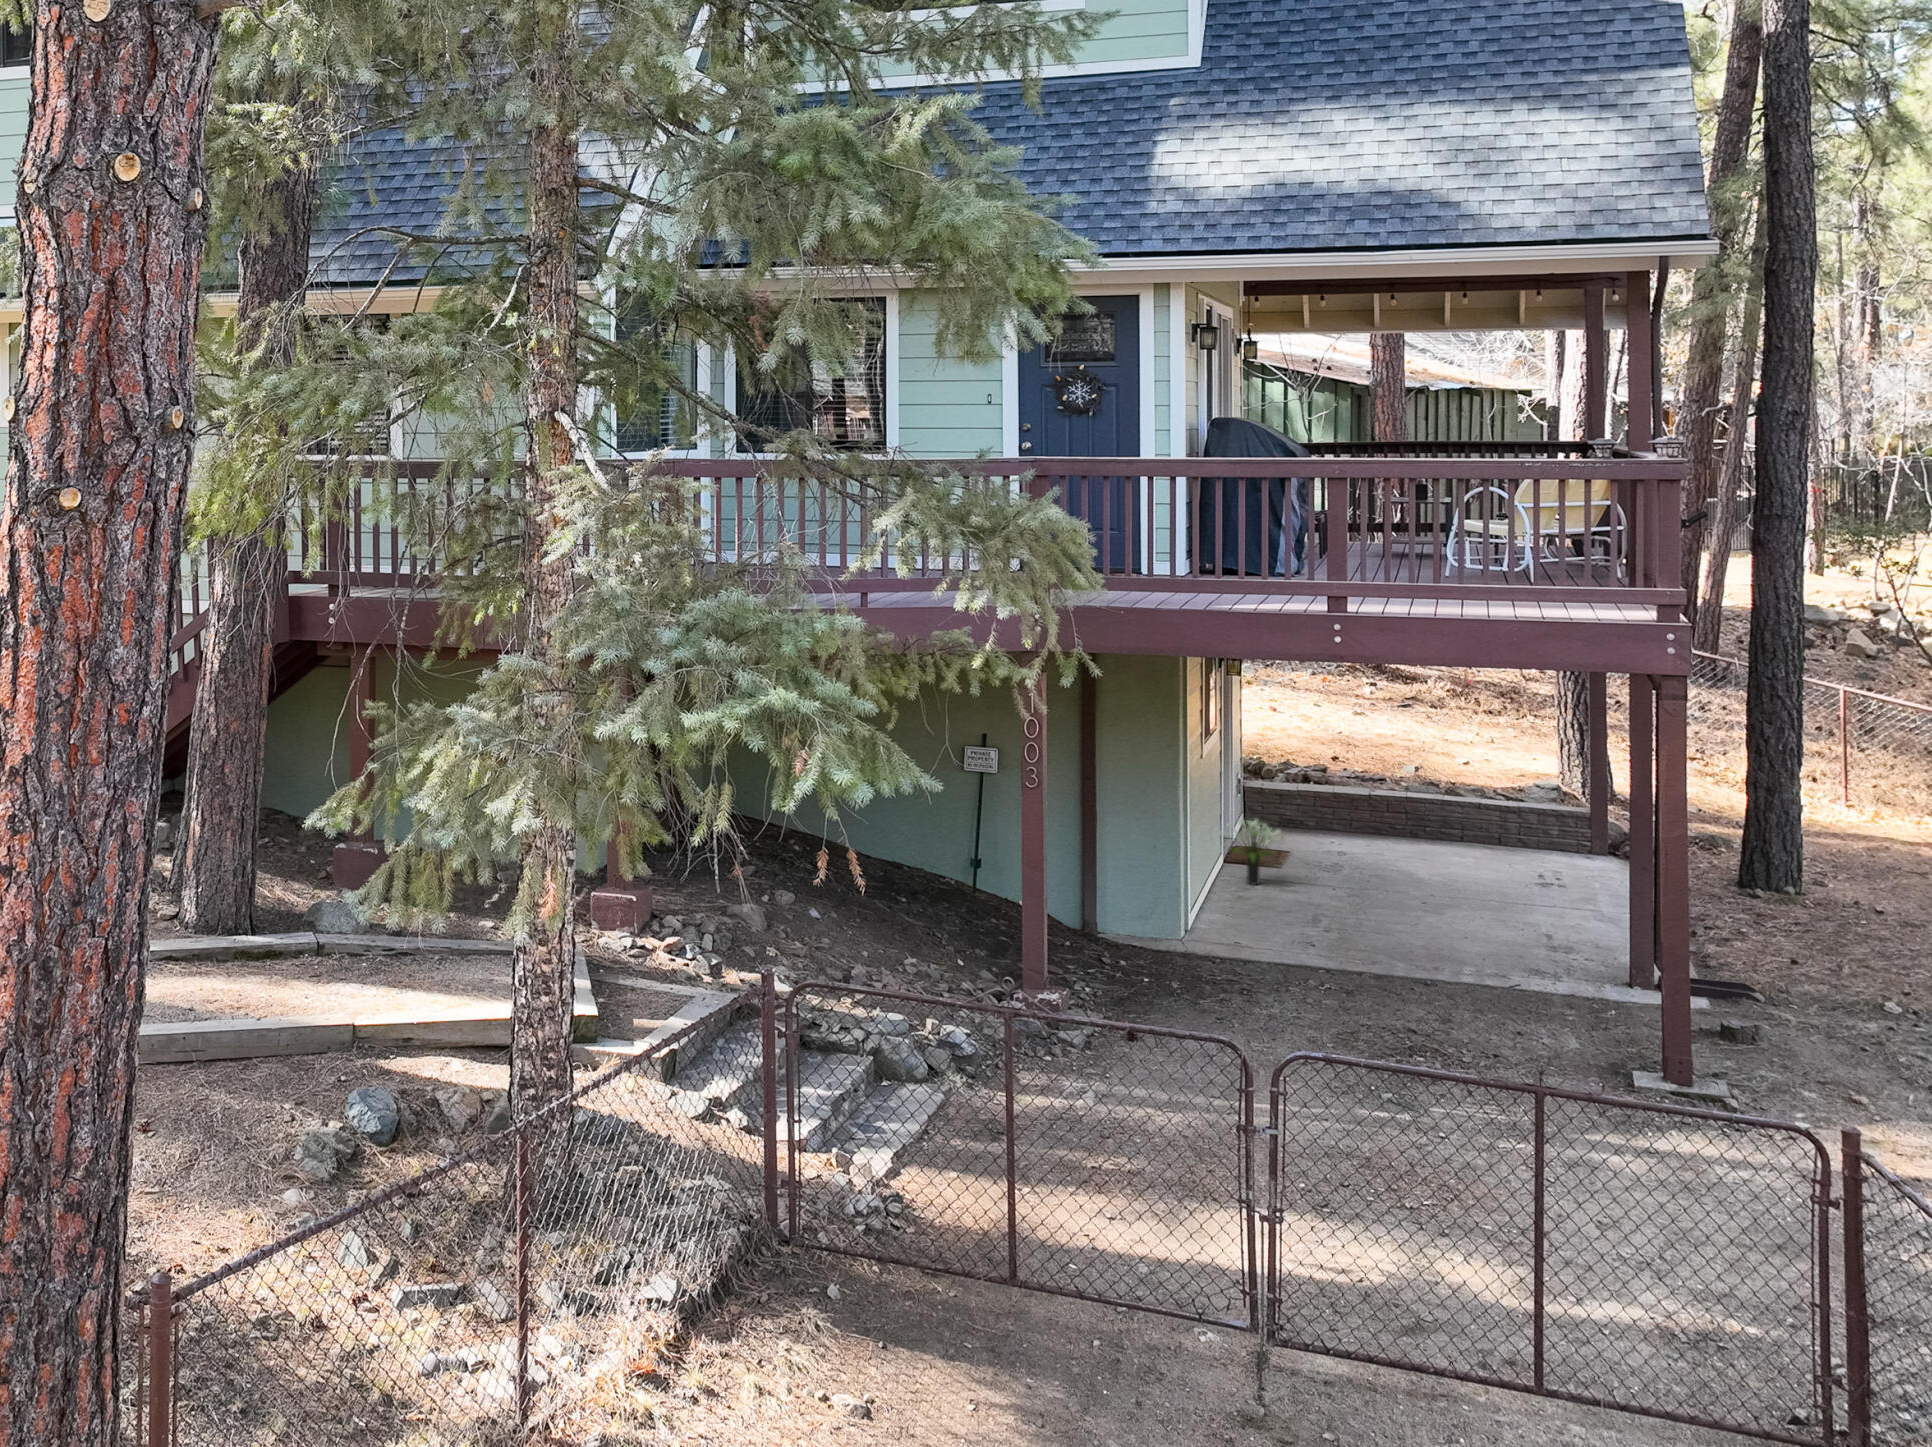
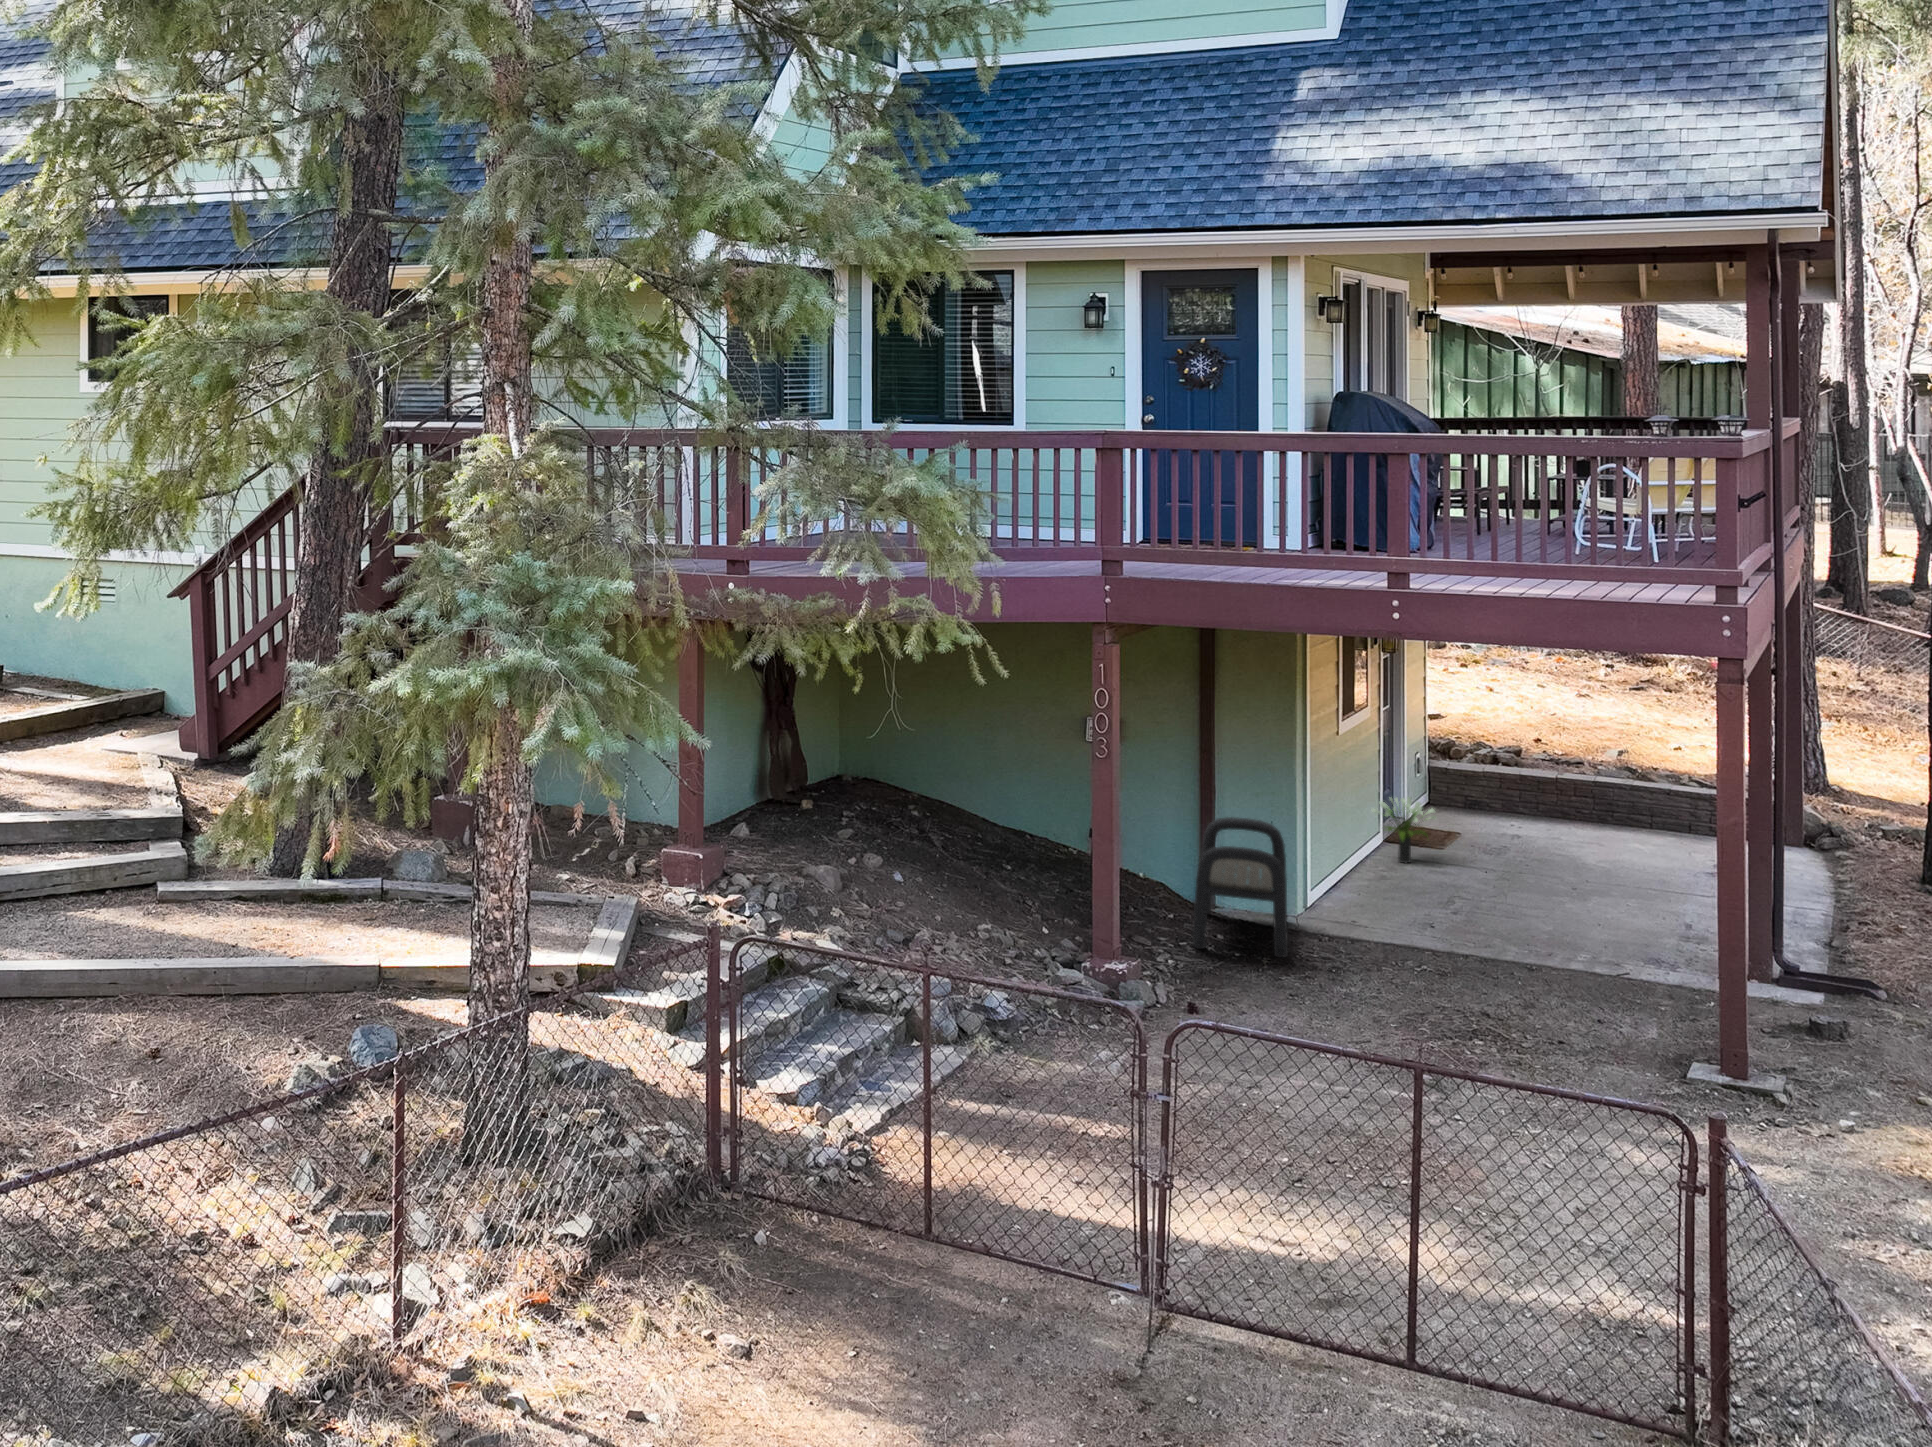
bench: none [1083,843,1189,983] -> present [1193,817,1288,958]

